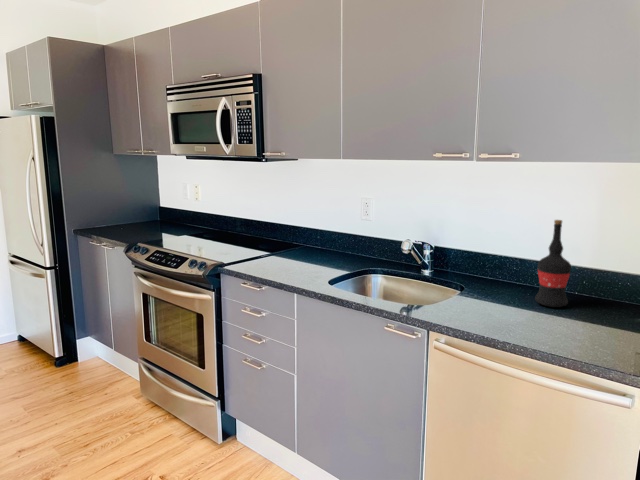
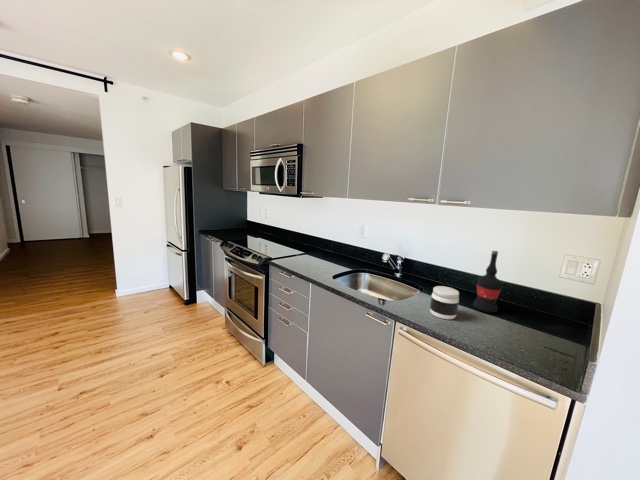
jar: none [475,275,513,319] -> present [430,286,459,319]

